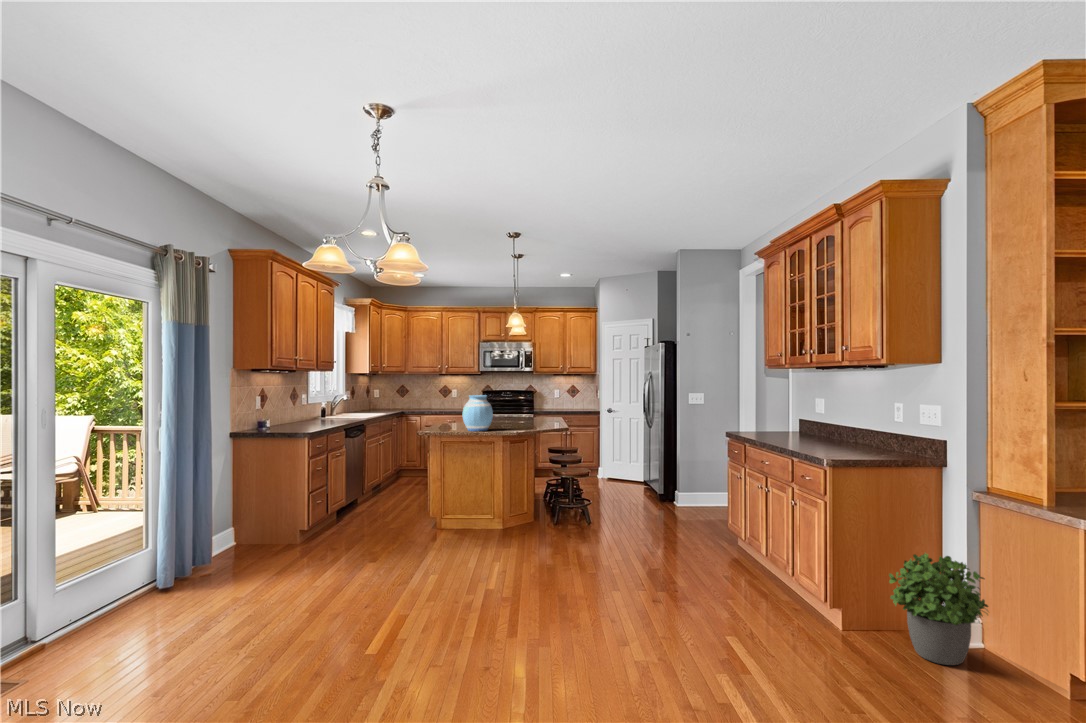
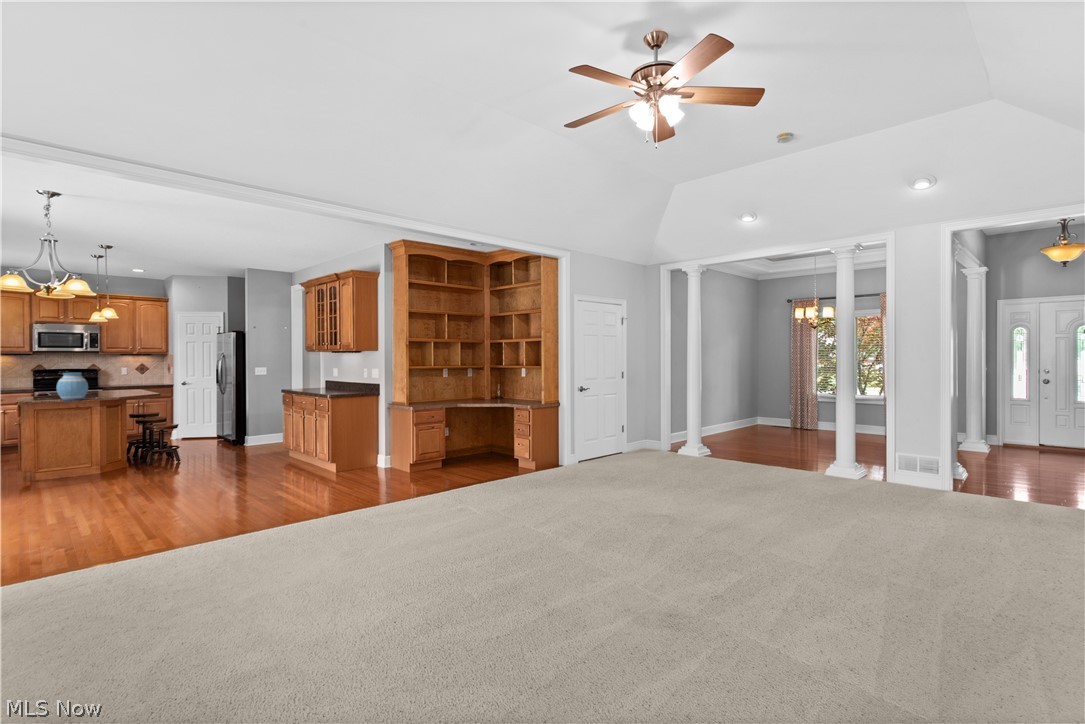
potted plant: present [889,553,988,665] -> none [354,432,393,477]

